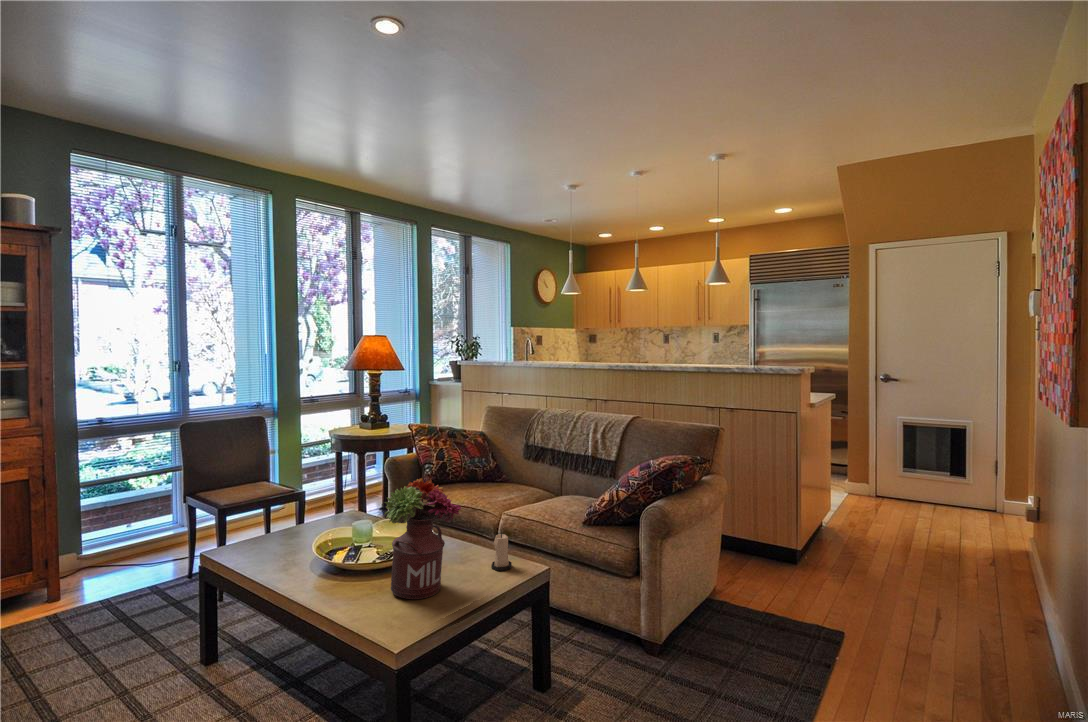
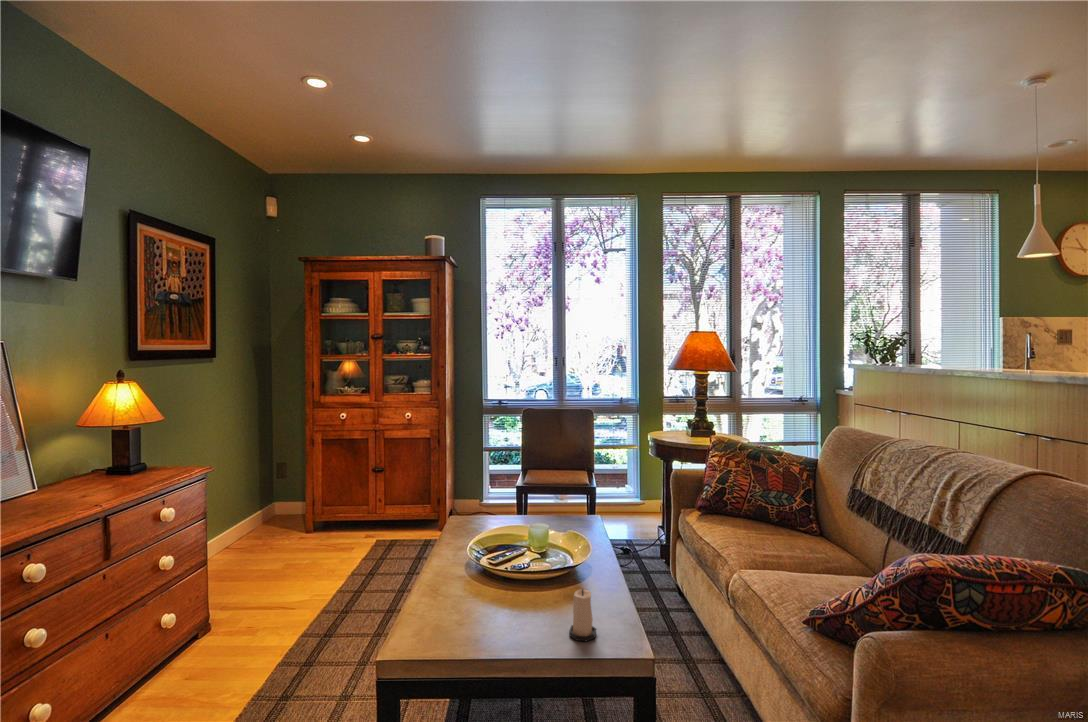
flower arrangement: present [385,478,461,599] -> none [425,490,515,628]

